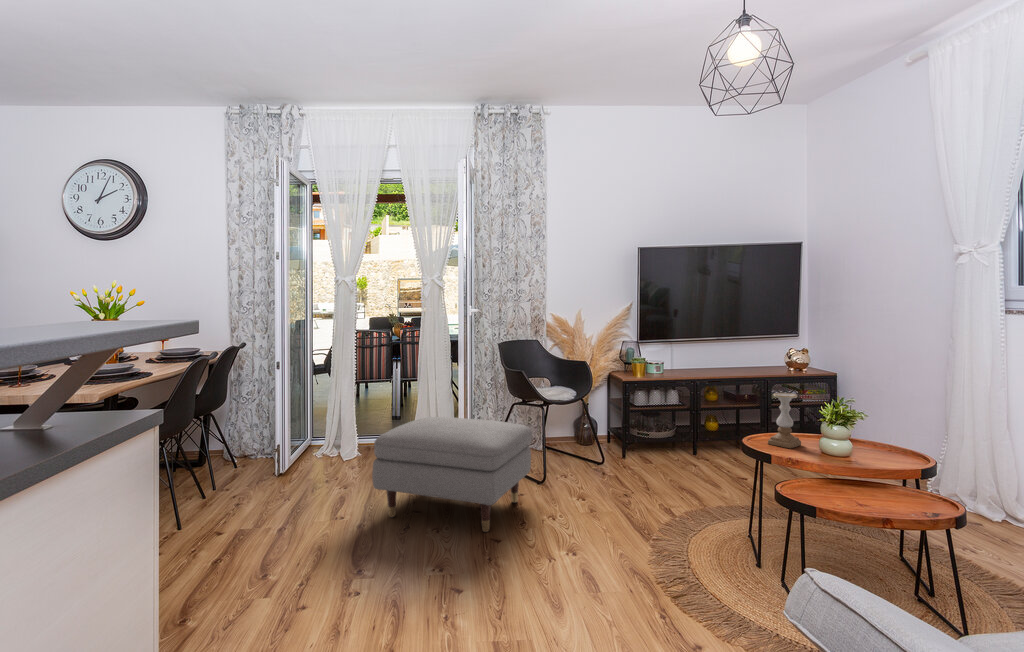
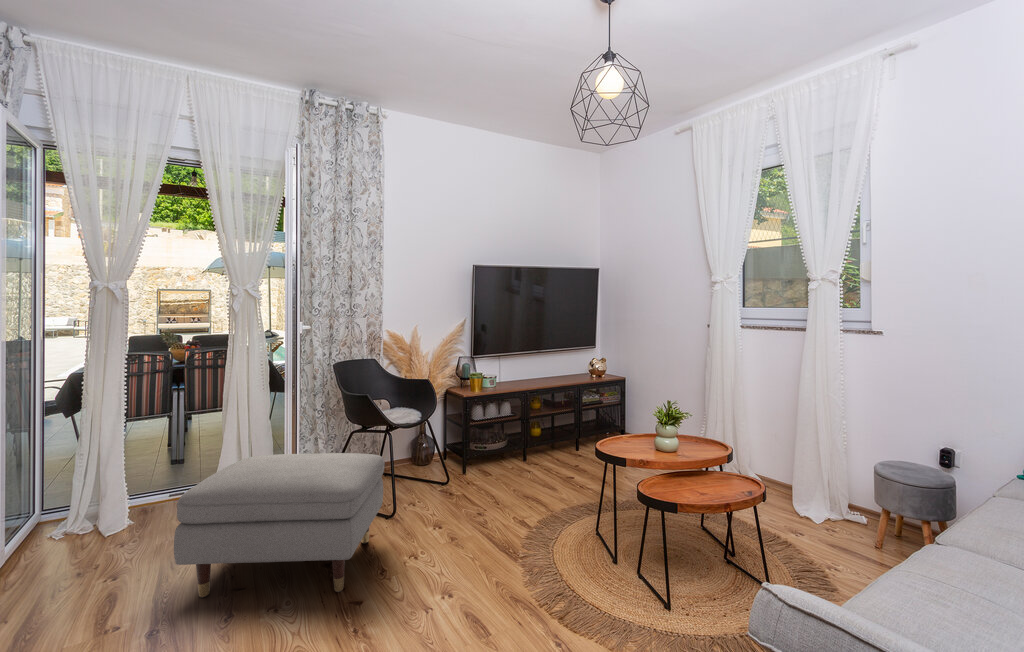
candle holder: present [768,393,801,448] -> none [618,401,643,452]

